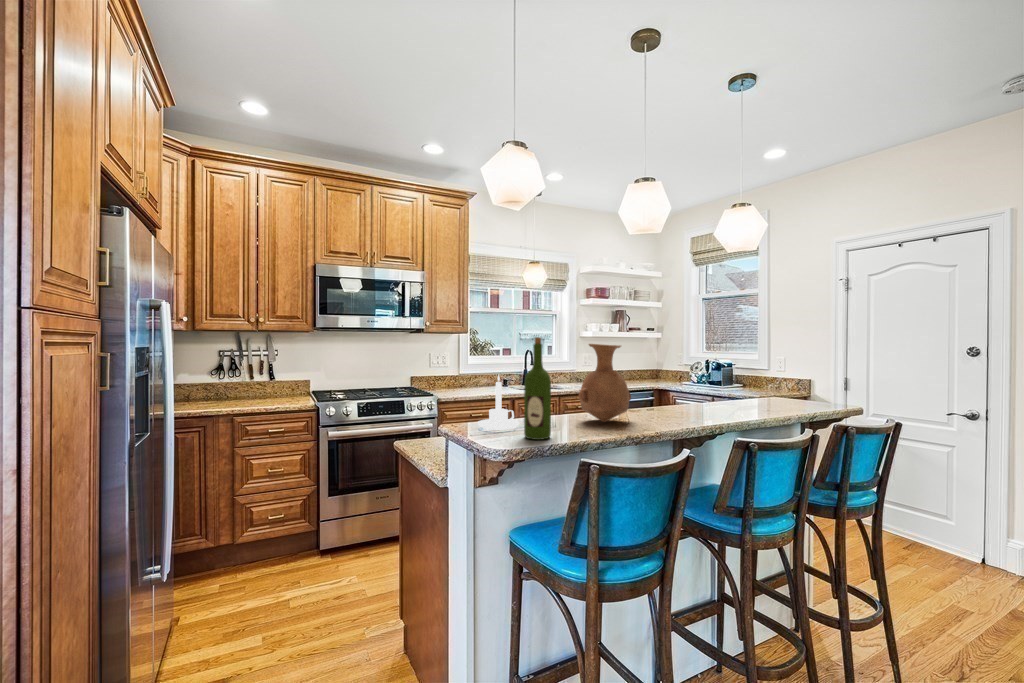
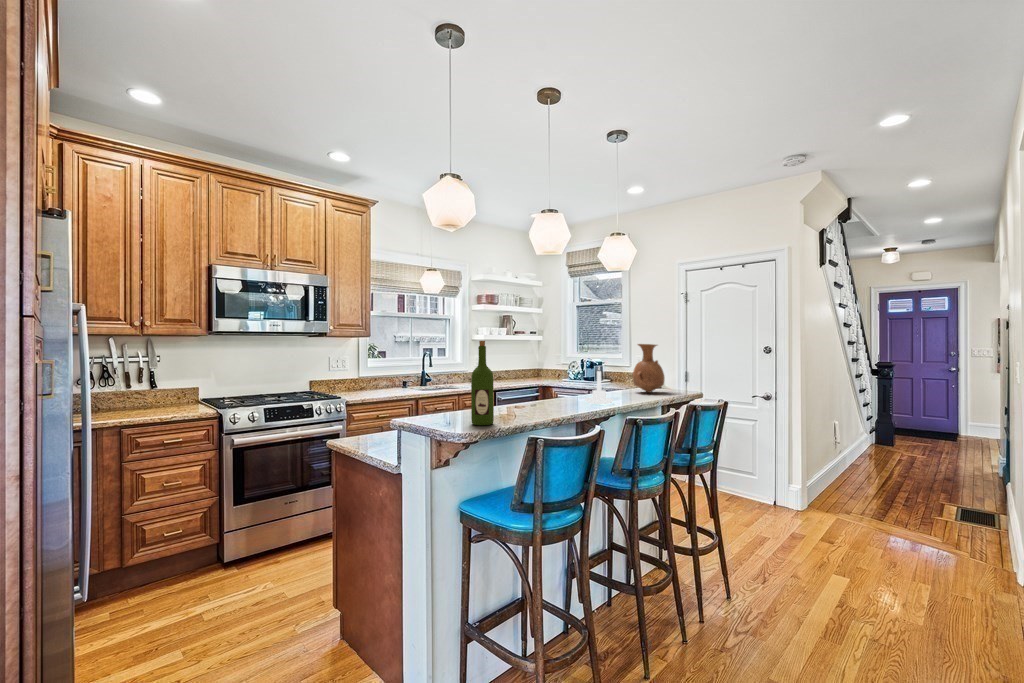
vase: present [579,344,631,422] -> present [633,344,664,393]
candle holder: present [478,375,519,430] -> present [585,367,614,404]

